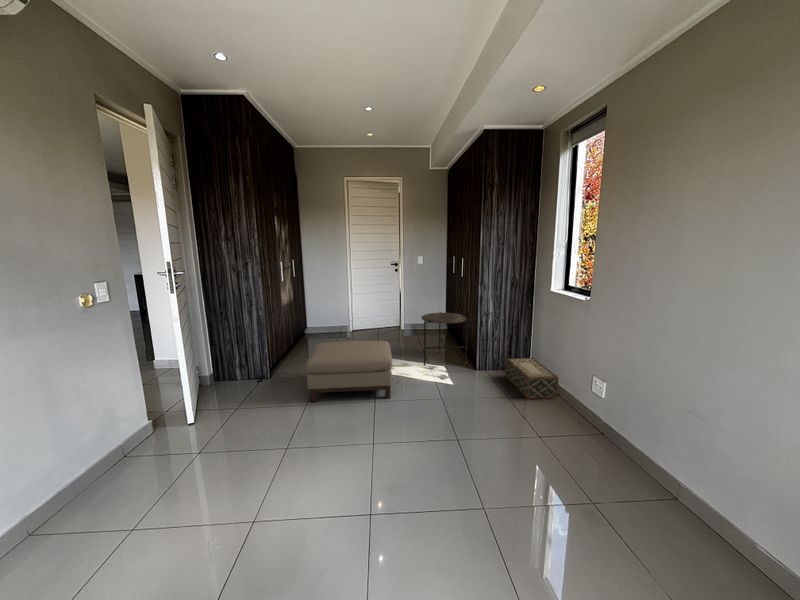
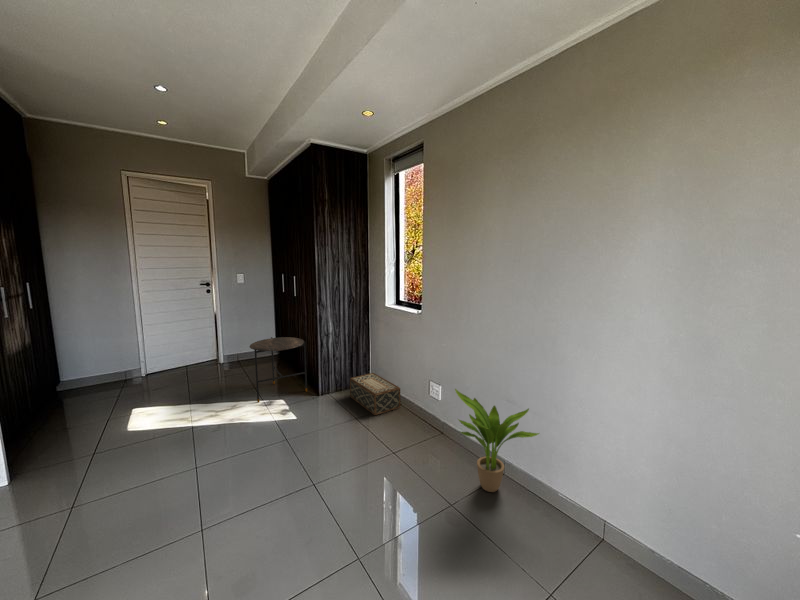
ottoman: present [306,341,393,402] -> none [69,383,220,499]
potted plant: none [606,383,725,509] -> present [455,389,539,492]

